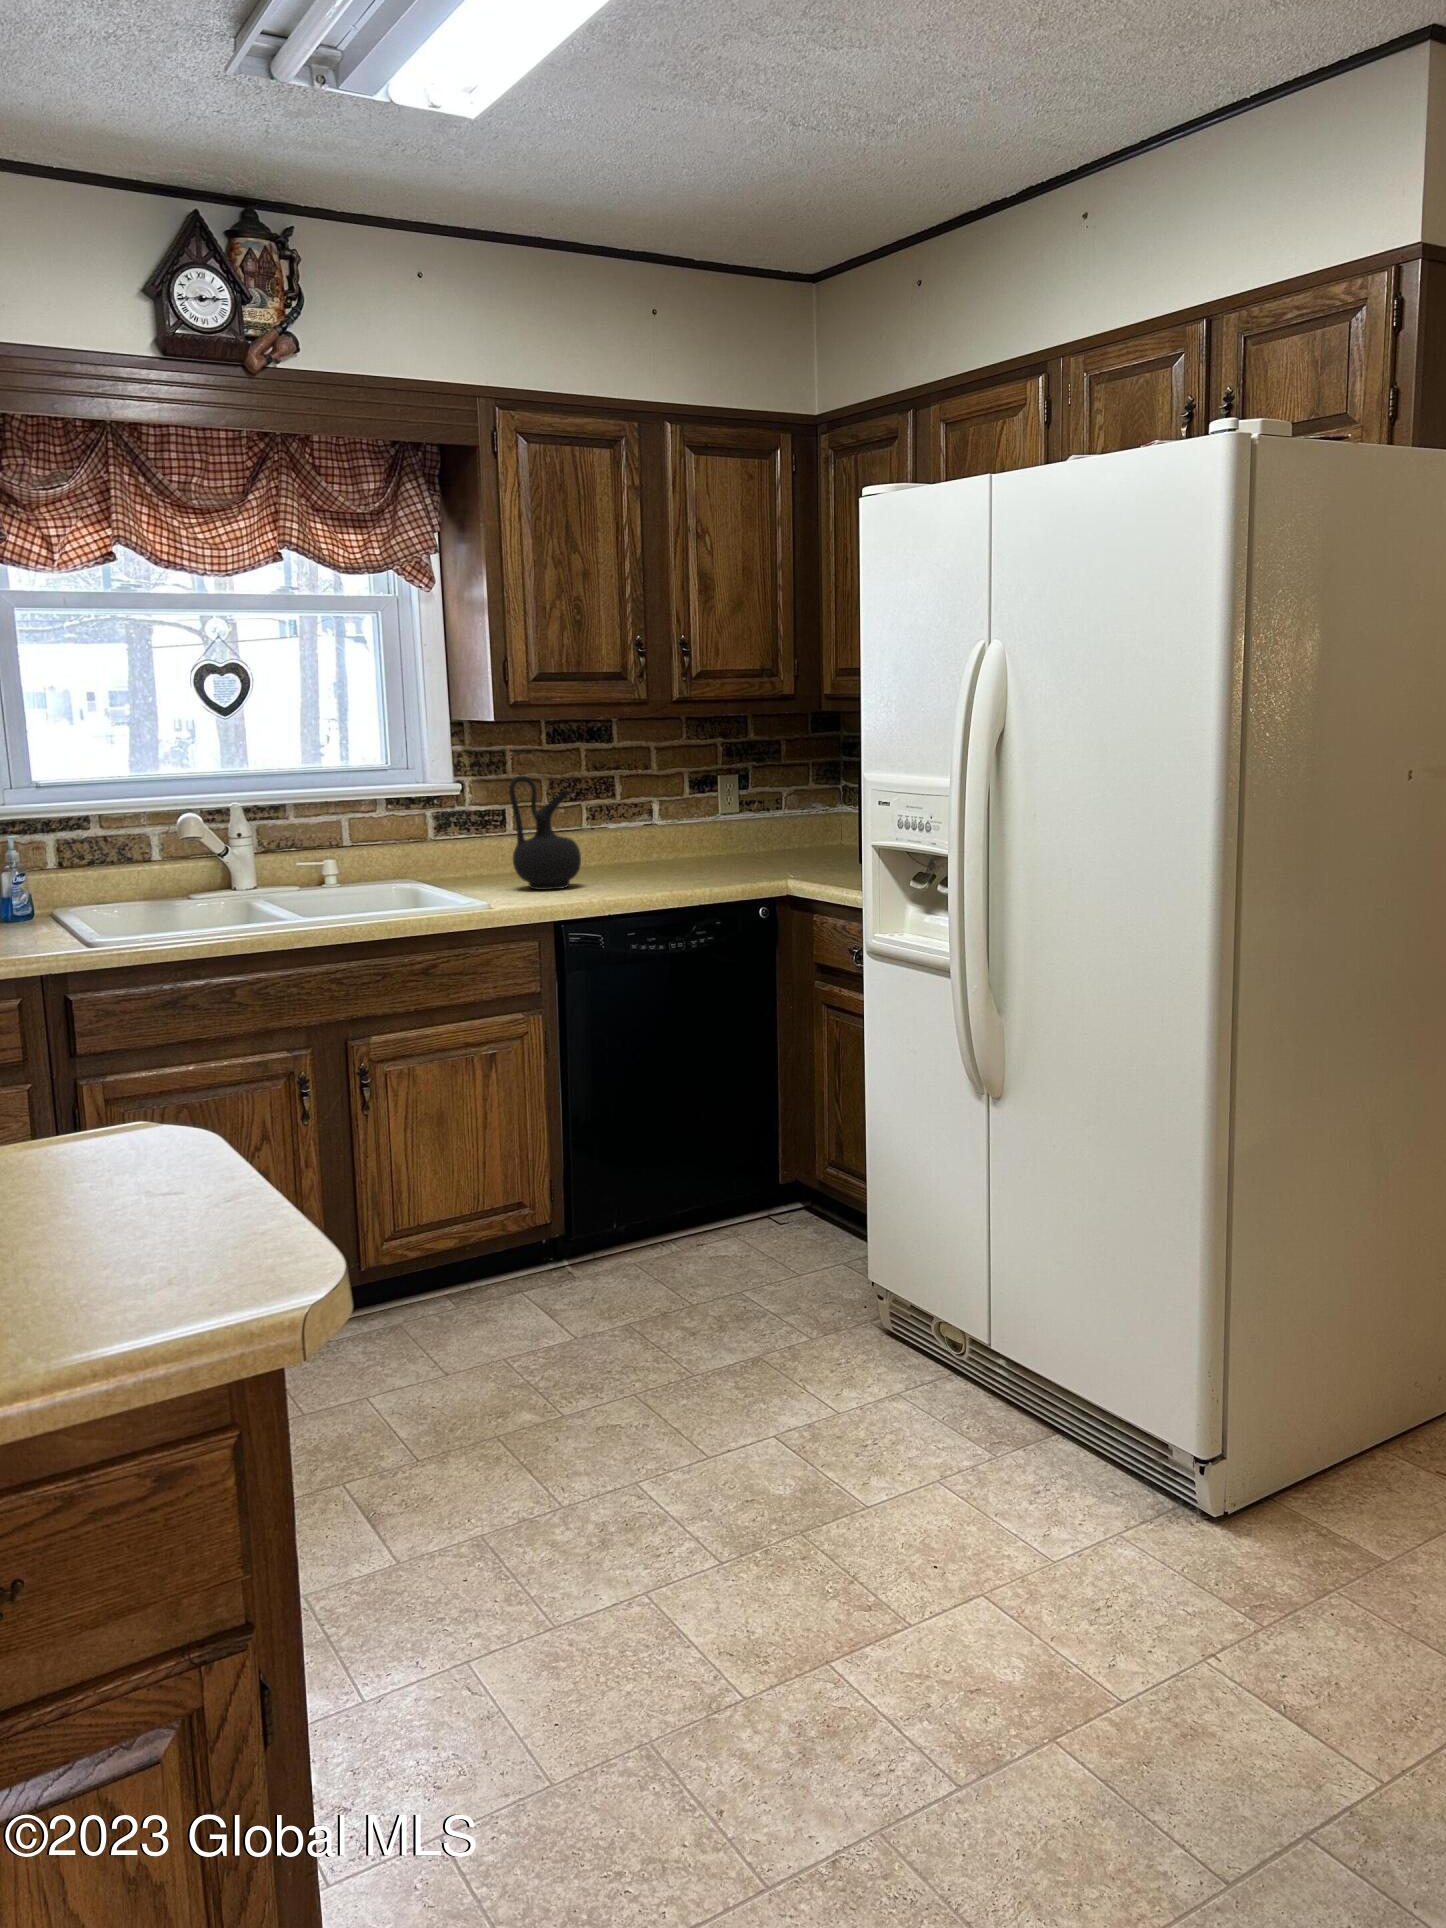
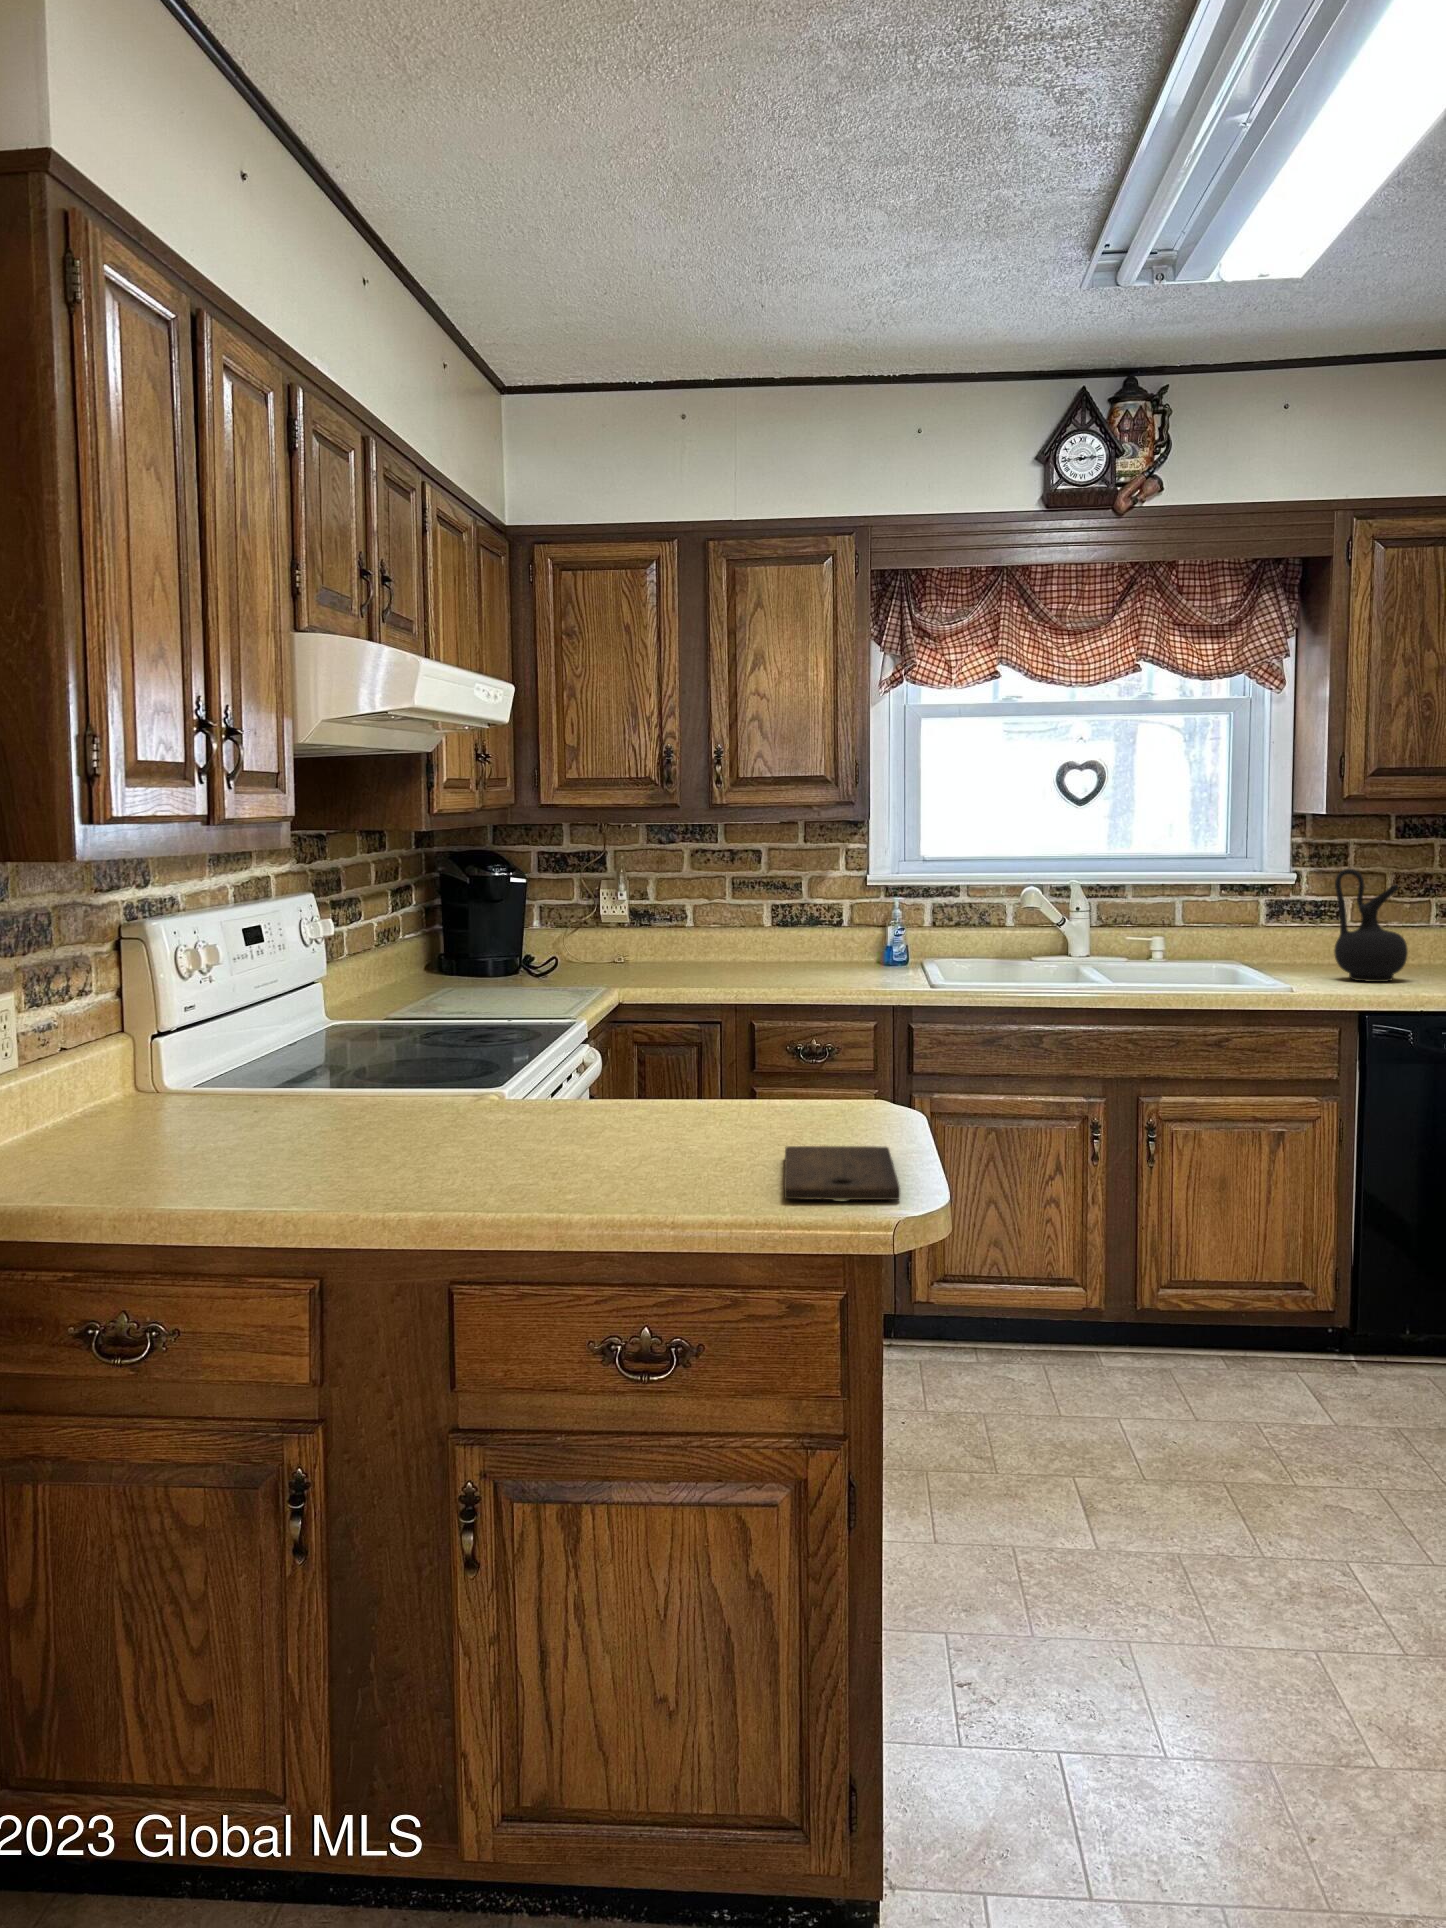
cutting board: none [59,1195,274,1313] -> present [784,1146,900,1200]

